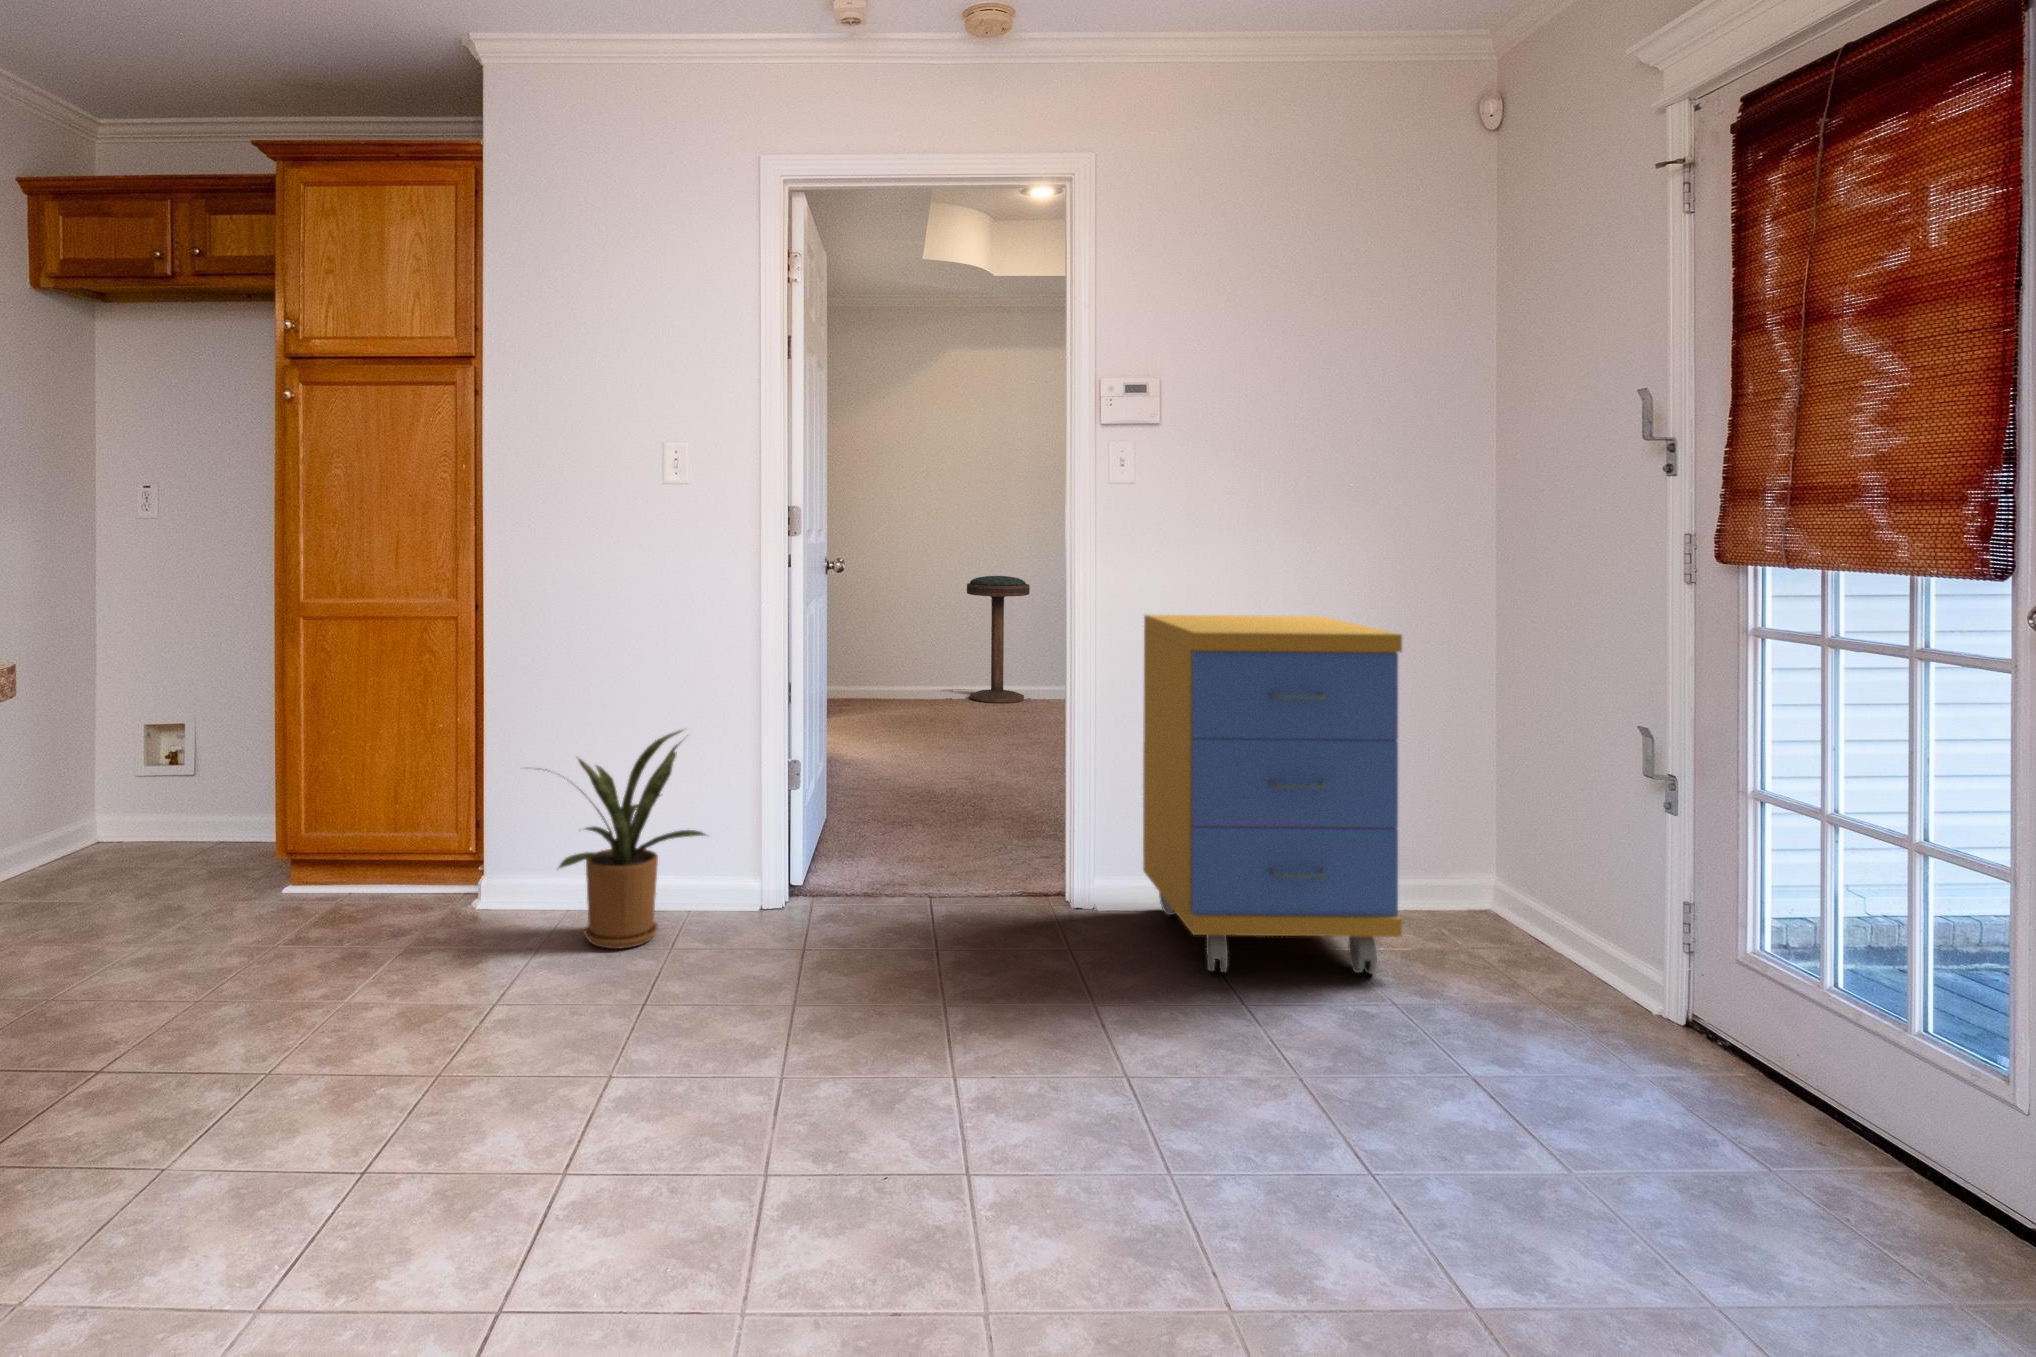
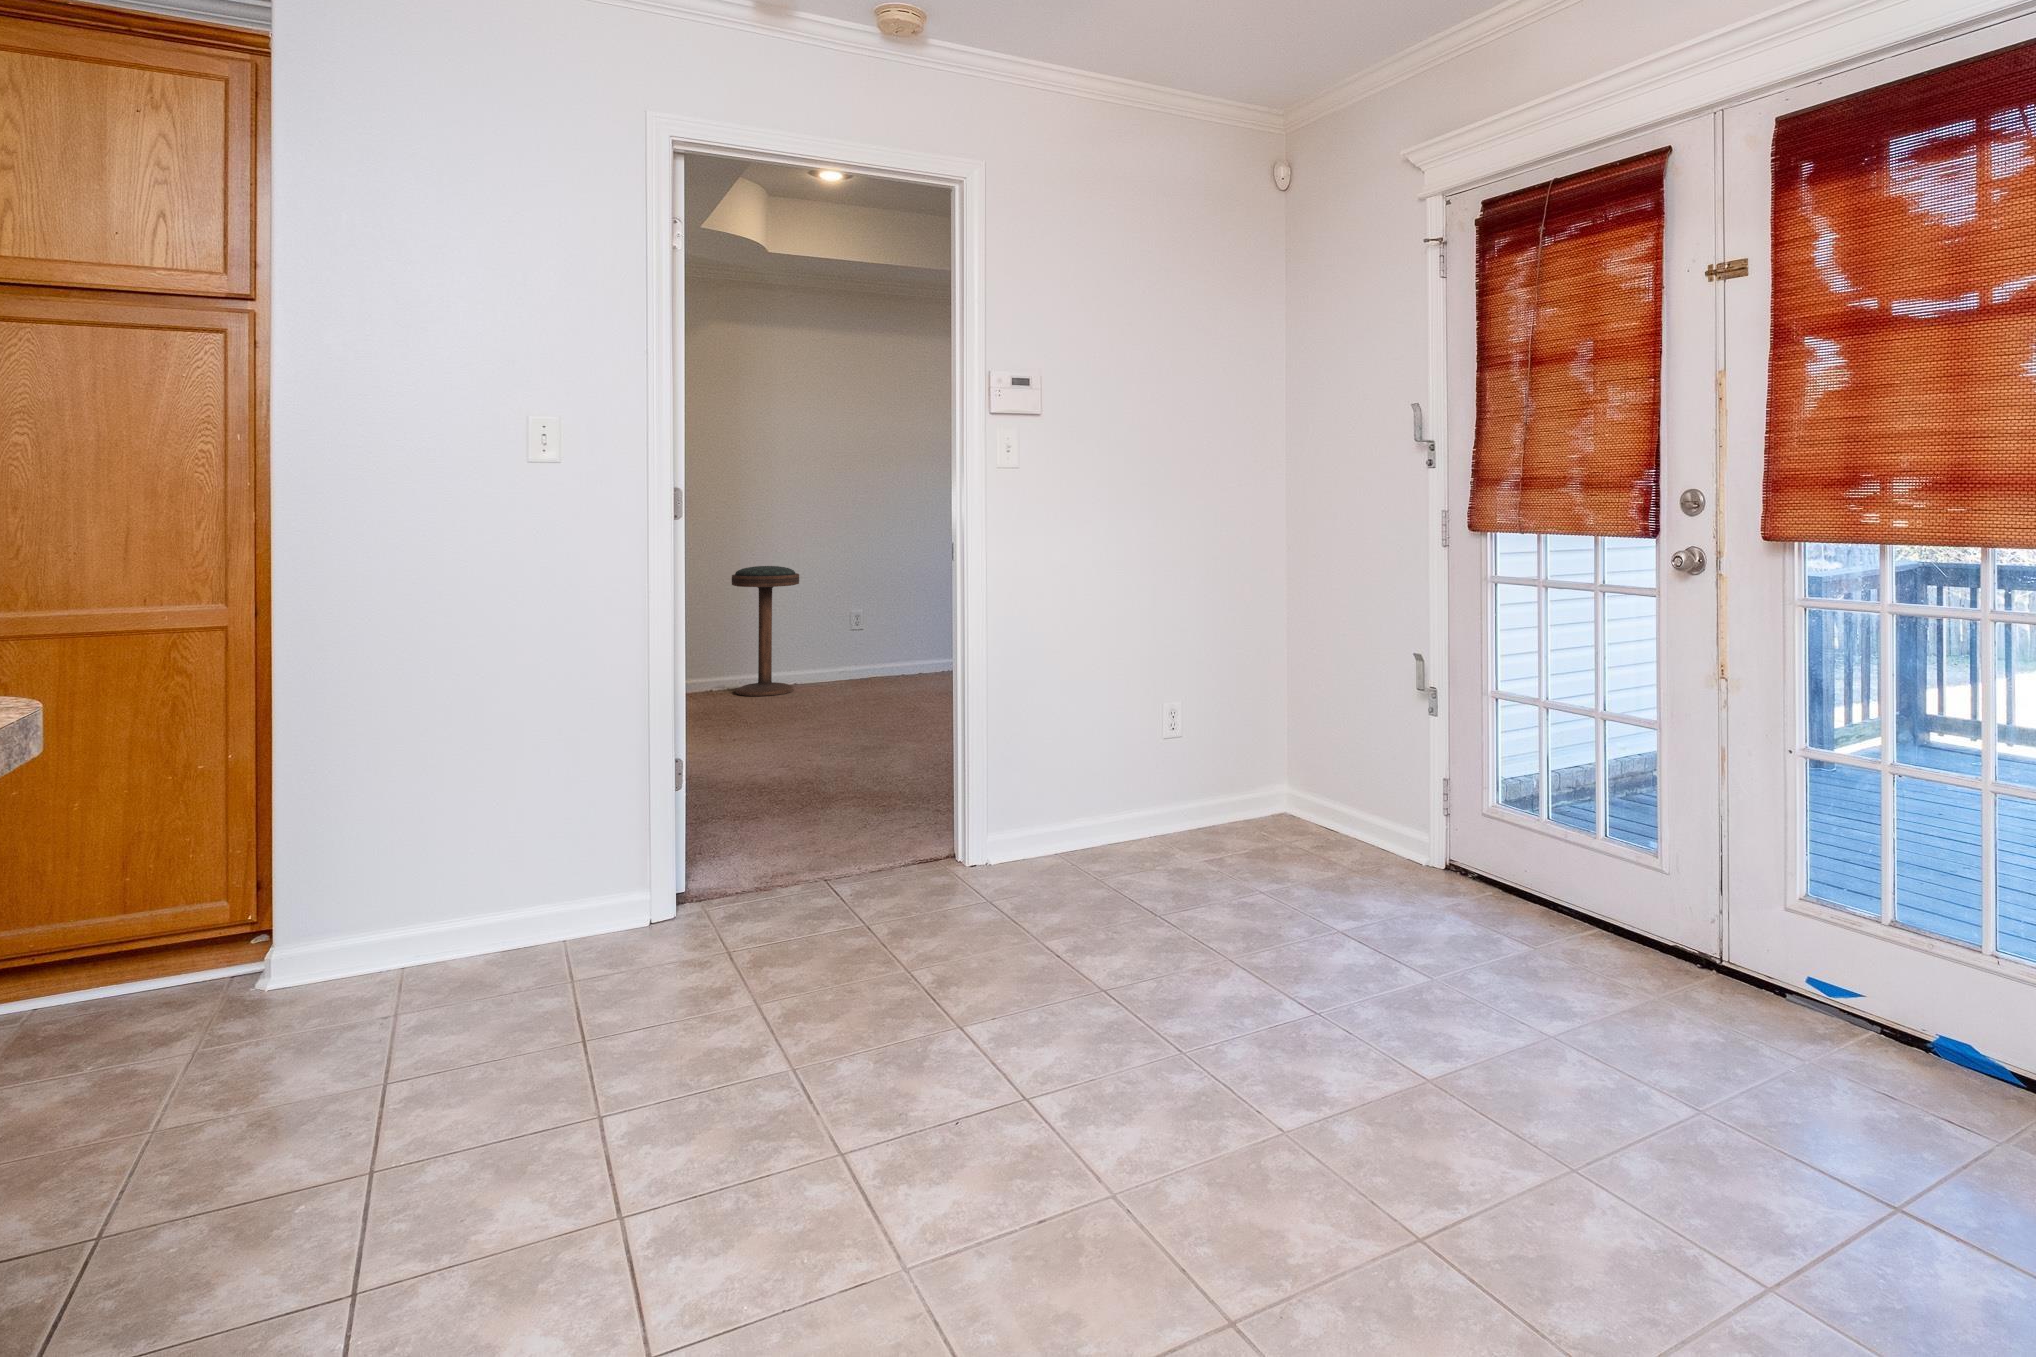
storage cabinet: present [1143,614,1402,974] -> none [1030,586,1257,897]
house plant: present [546,730,706,949] -> none [370,738,610,999]

